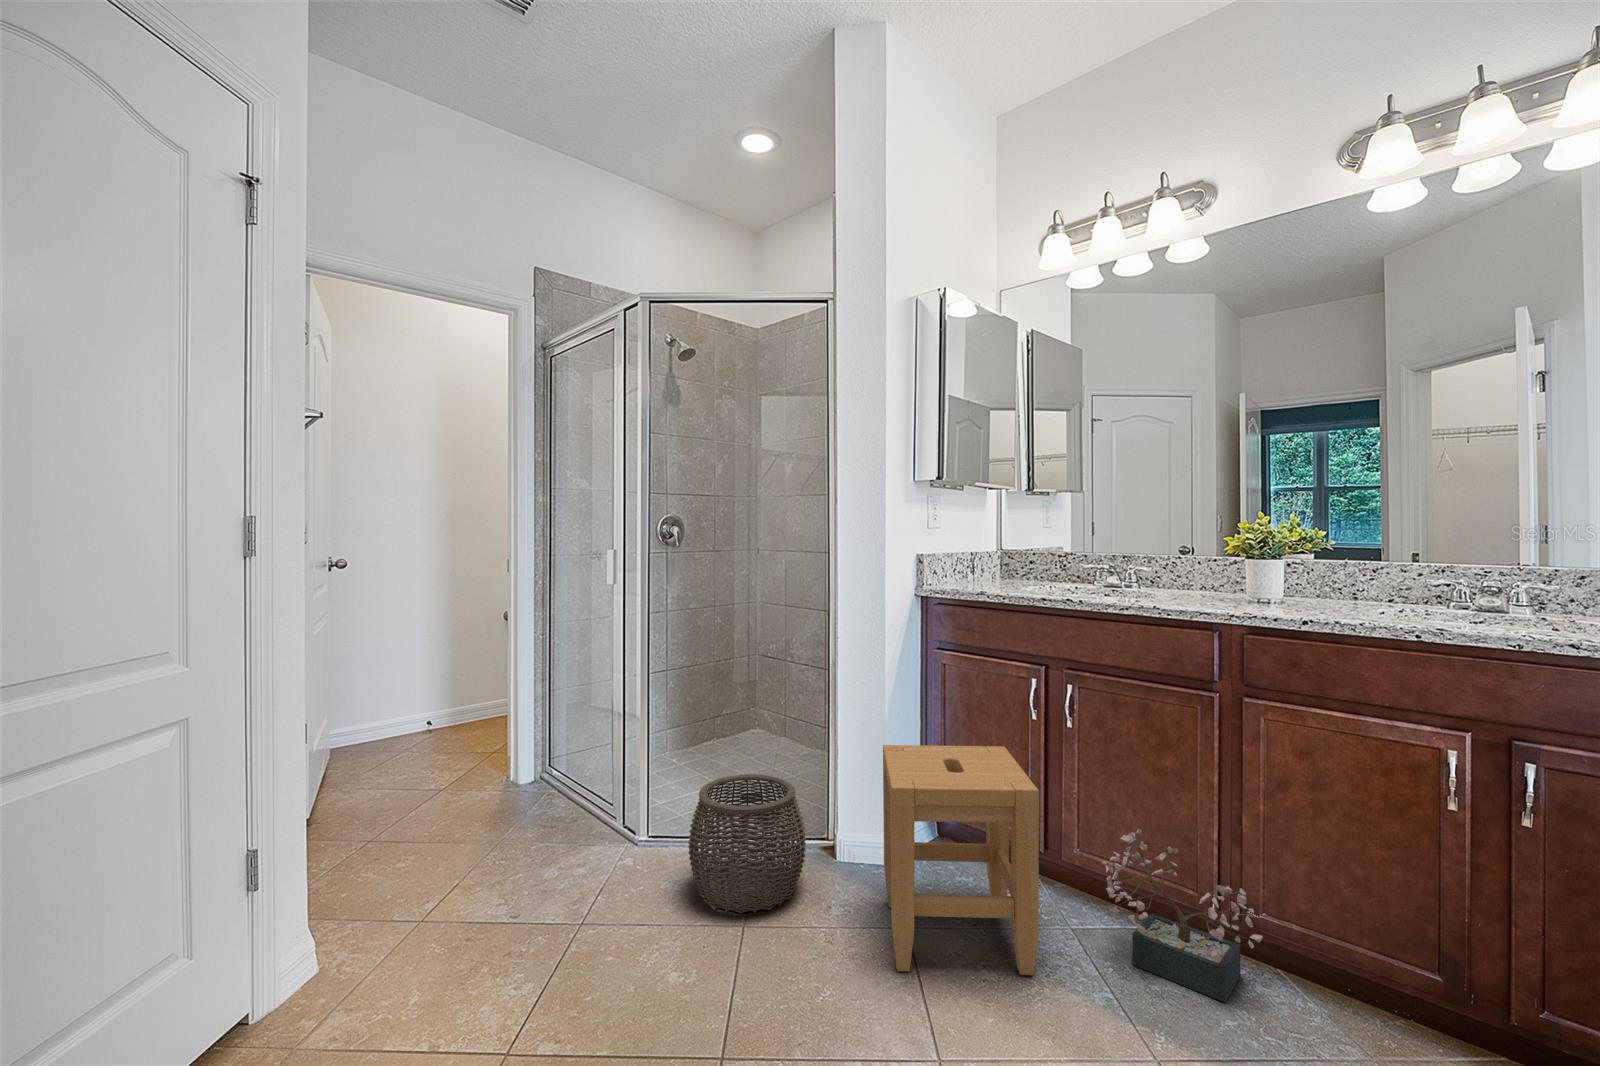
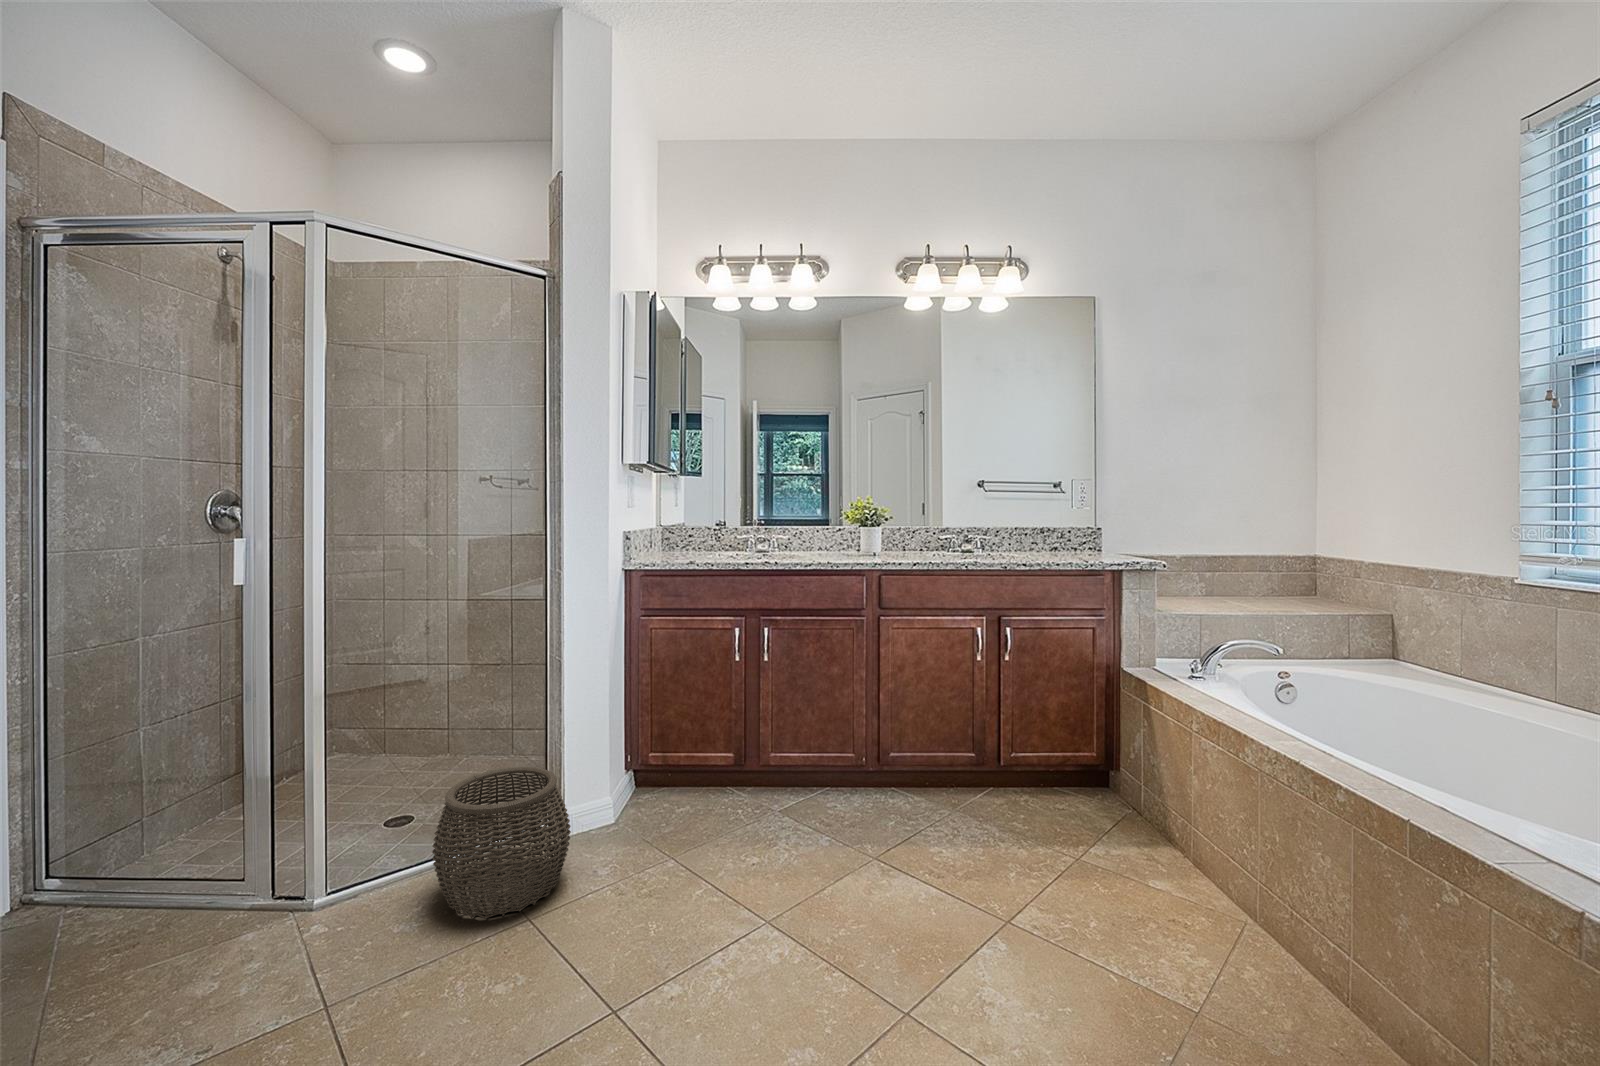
stool: present [883,745,1039,975] -> none [638,688,794,891]
decorative plant: present [1102,829,1263,1002] -> none [808,726,911,821]

